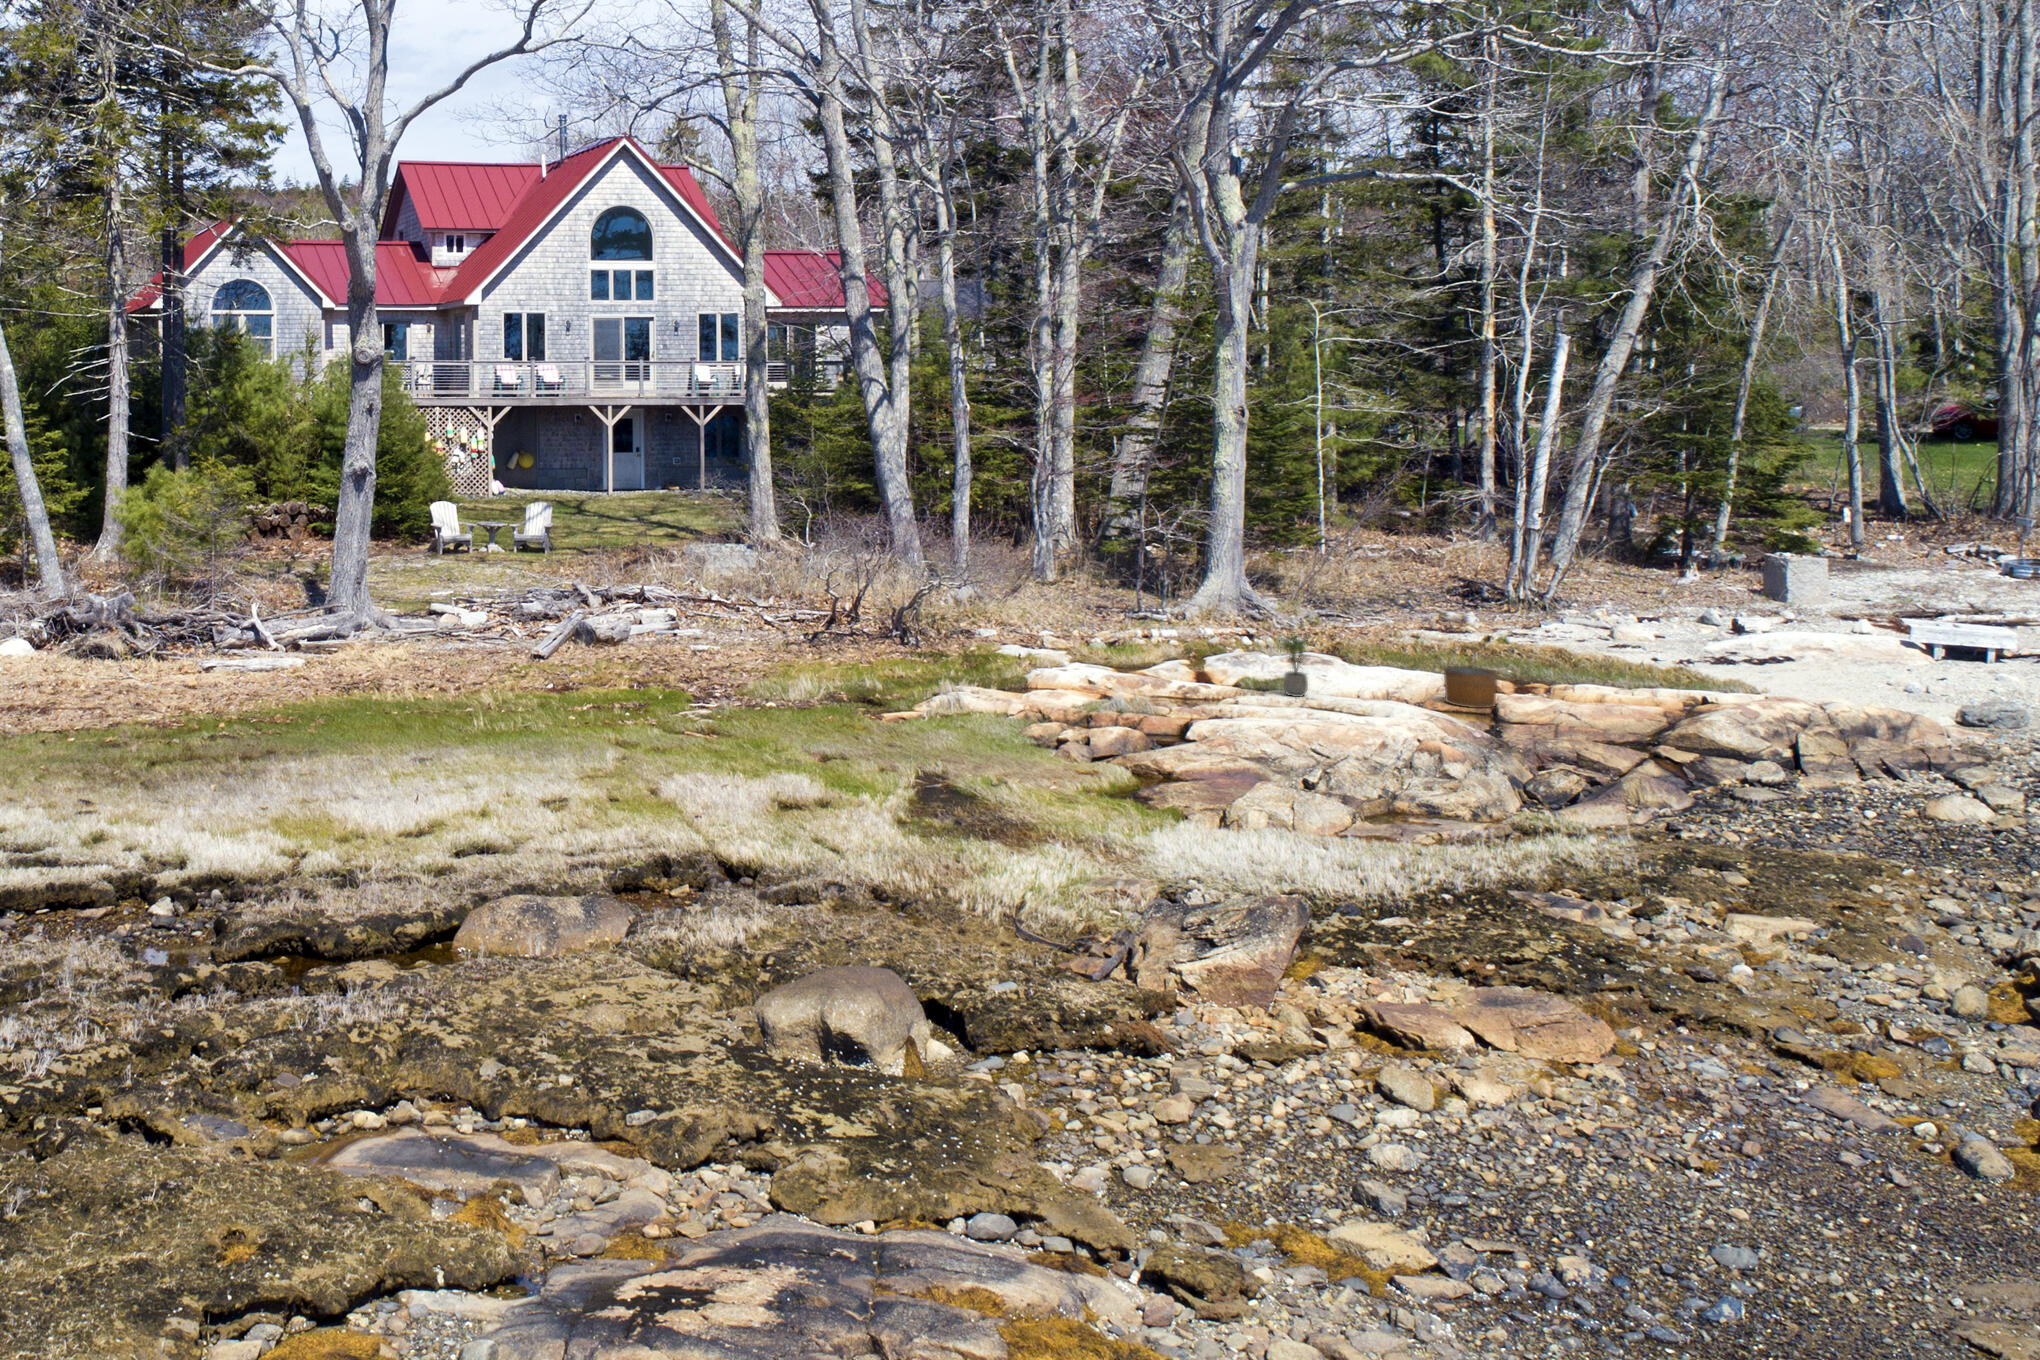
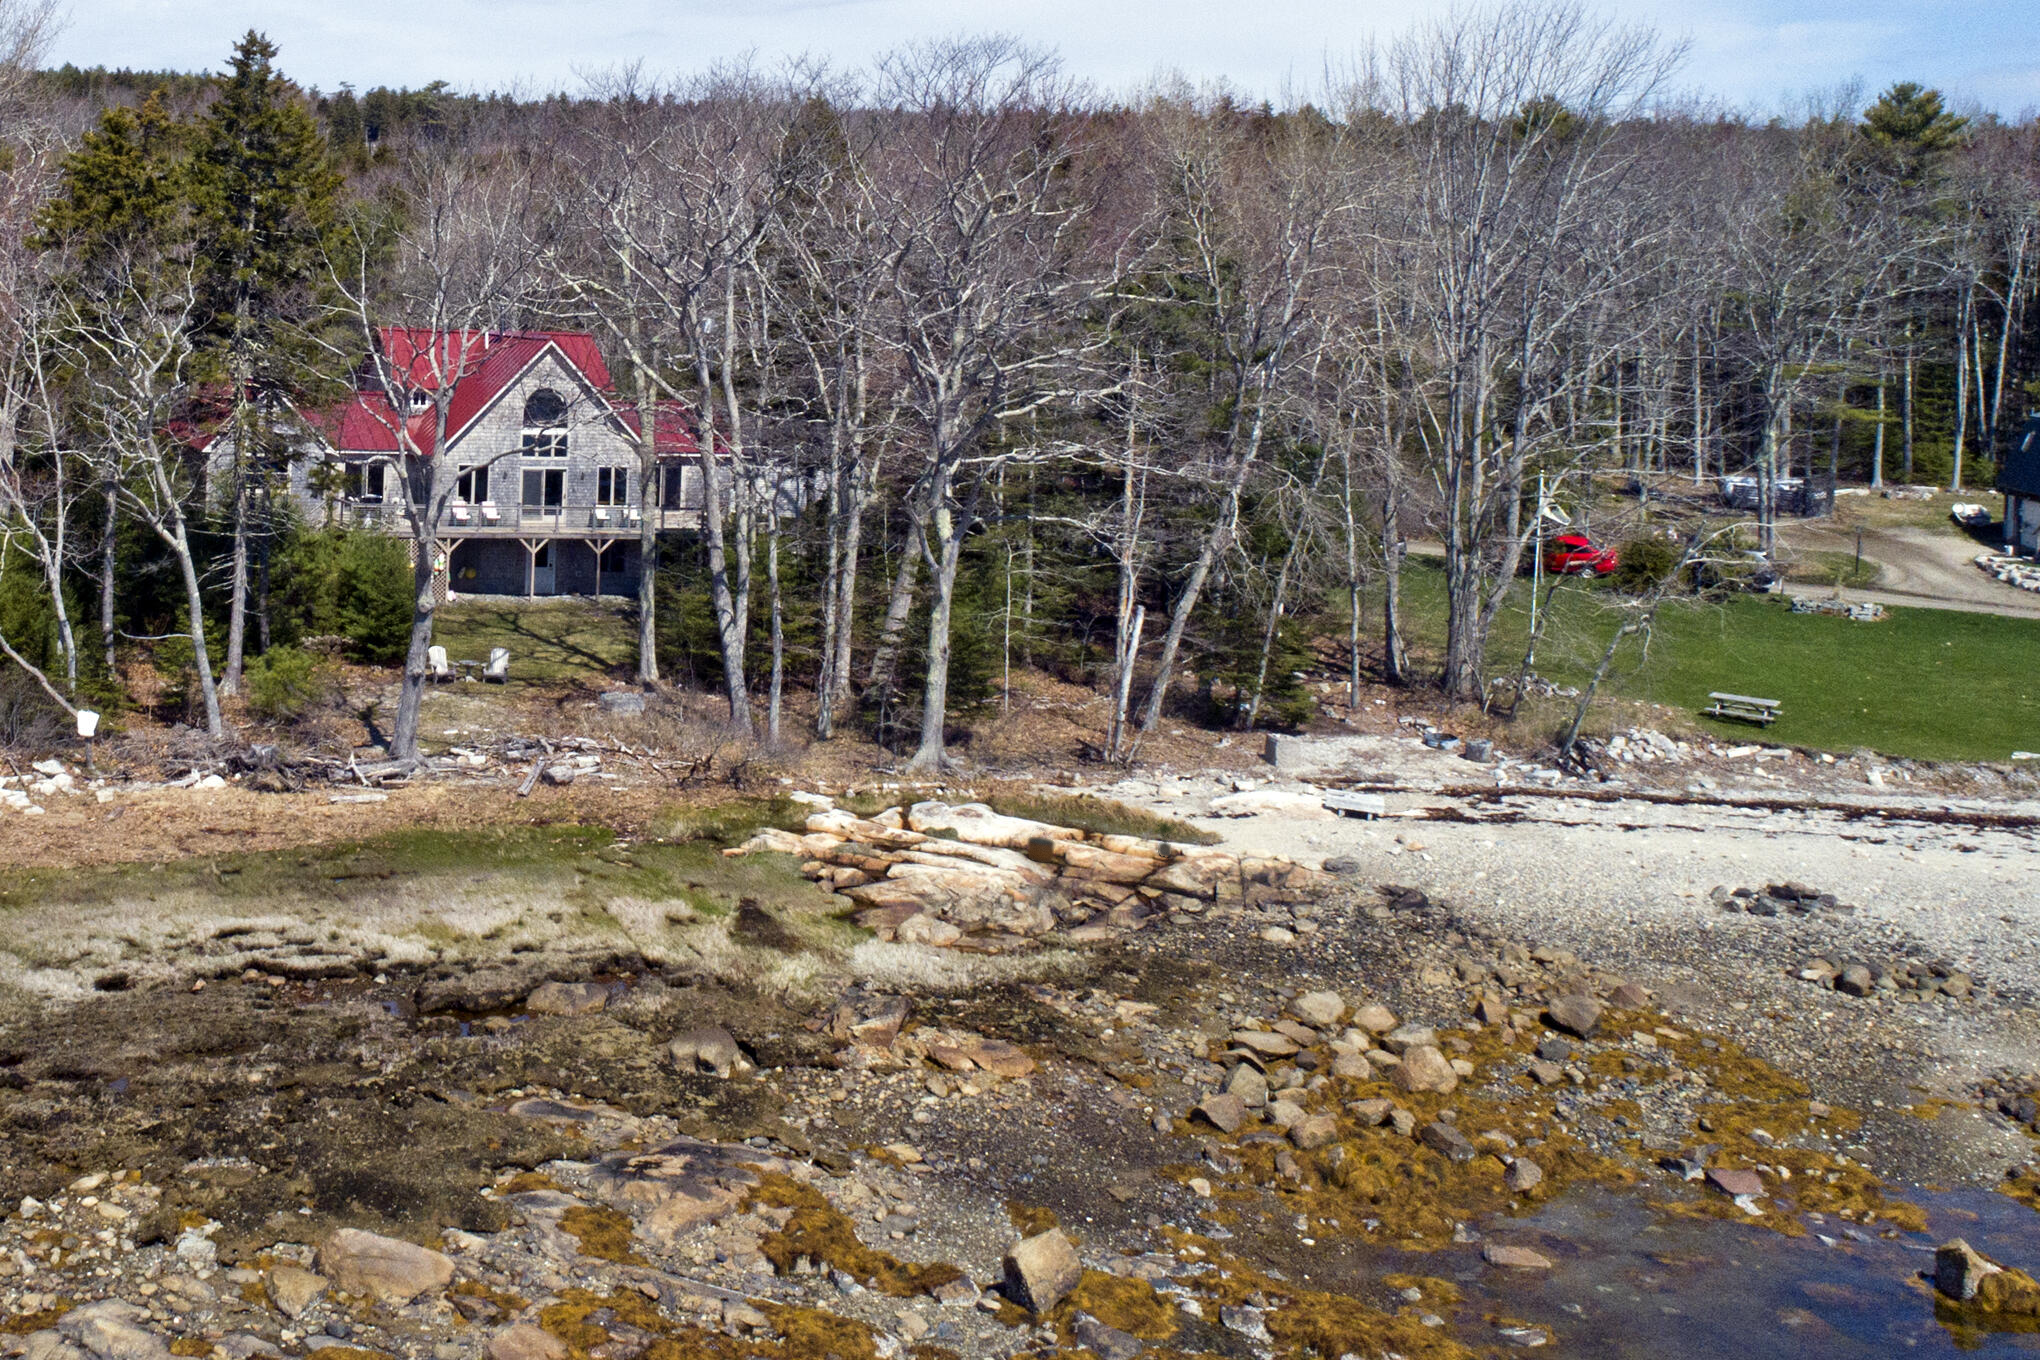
potted plant: present [1273,634,1313,697] -> present [1158,823,1175,857]

